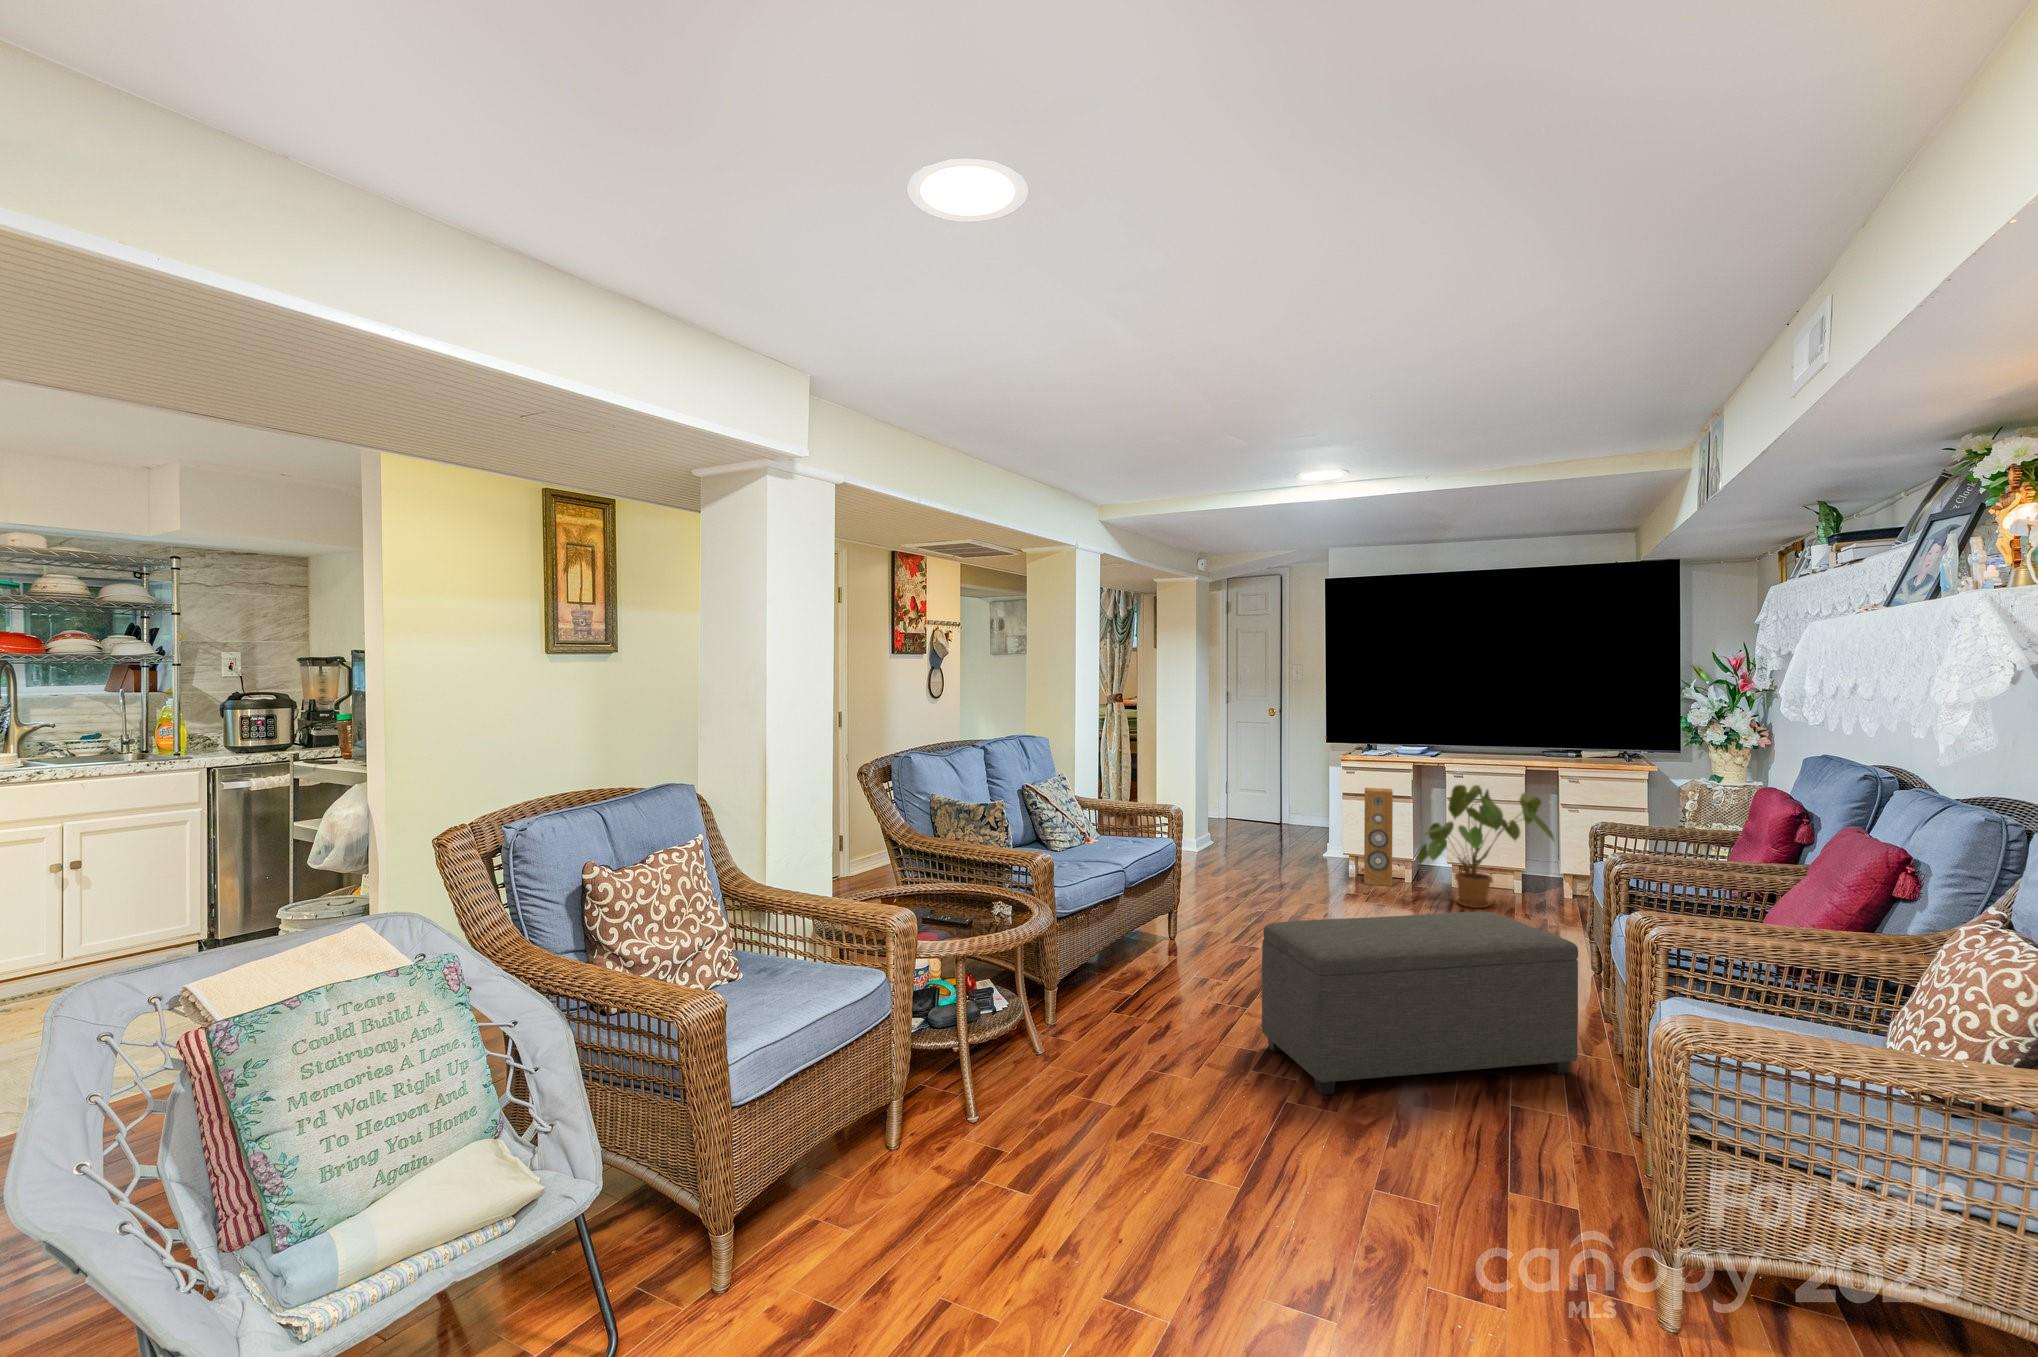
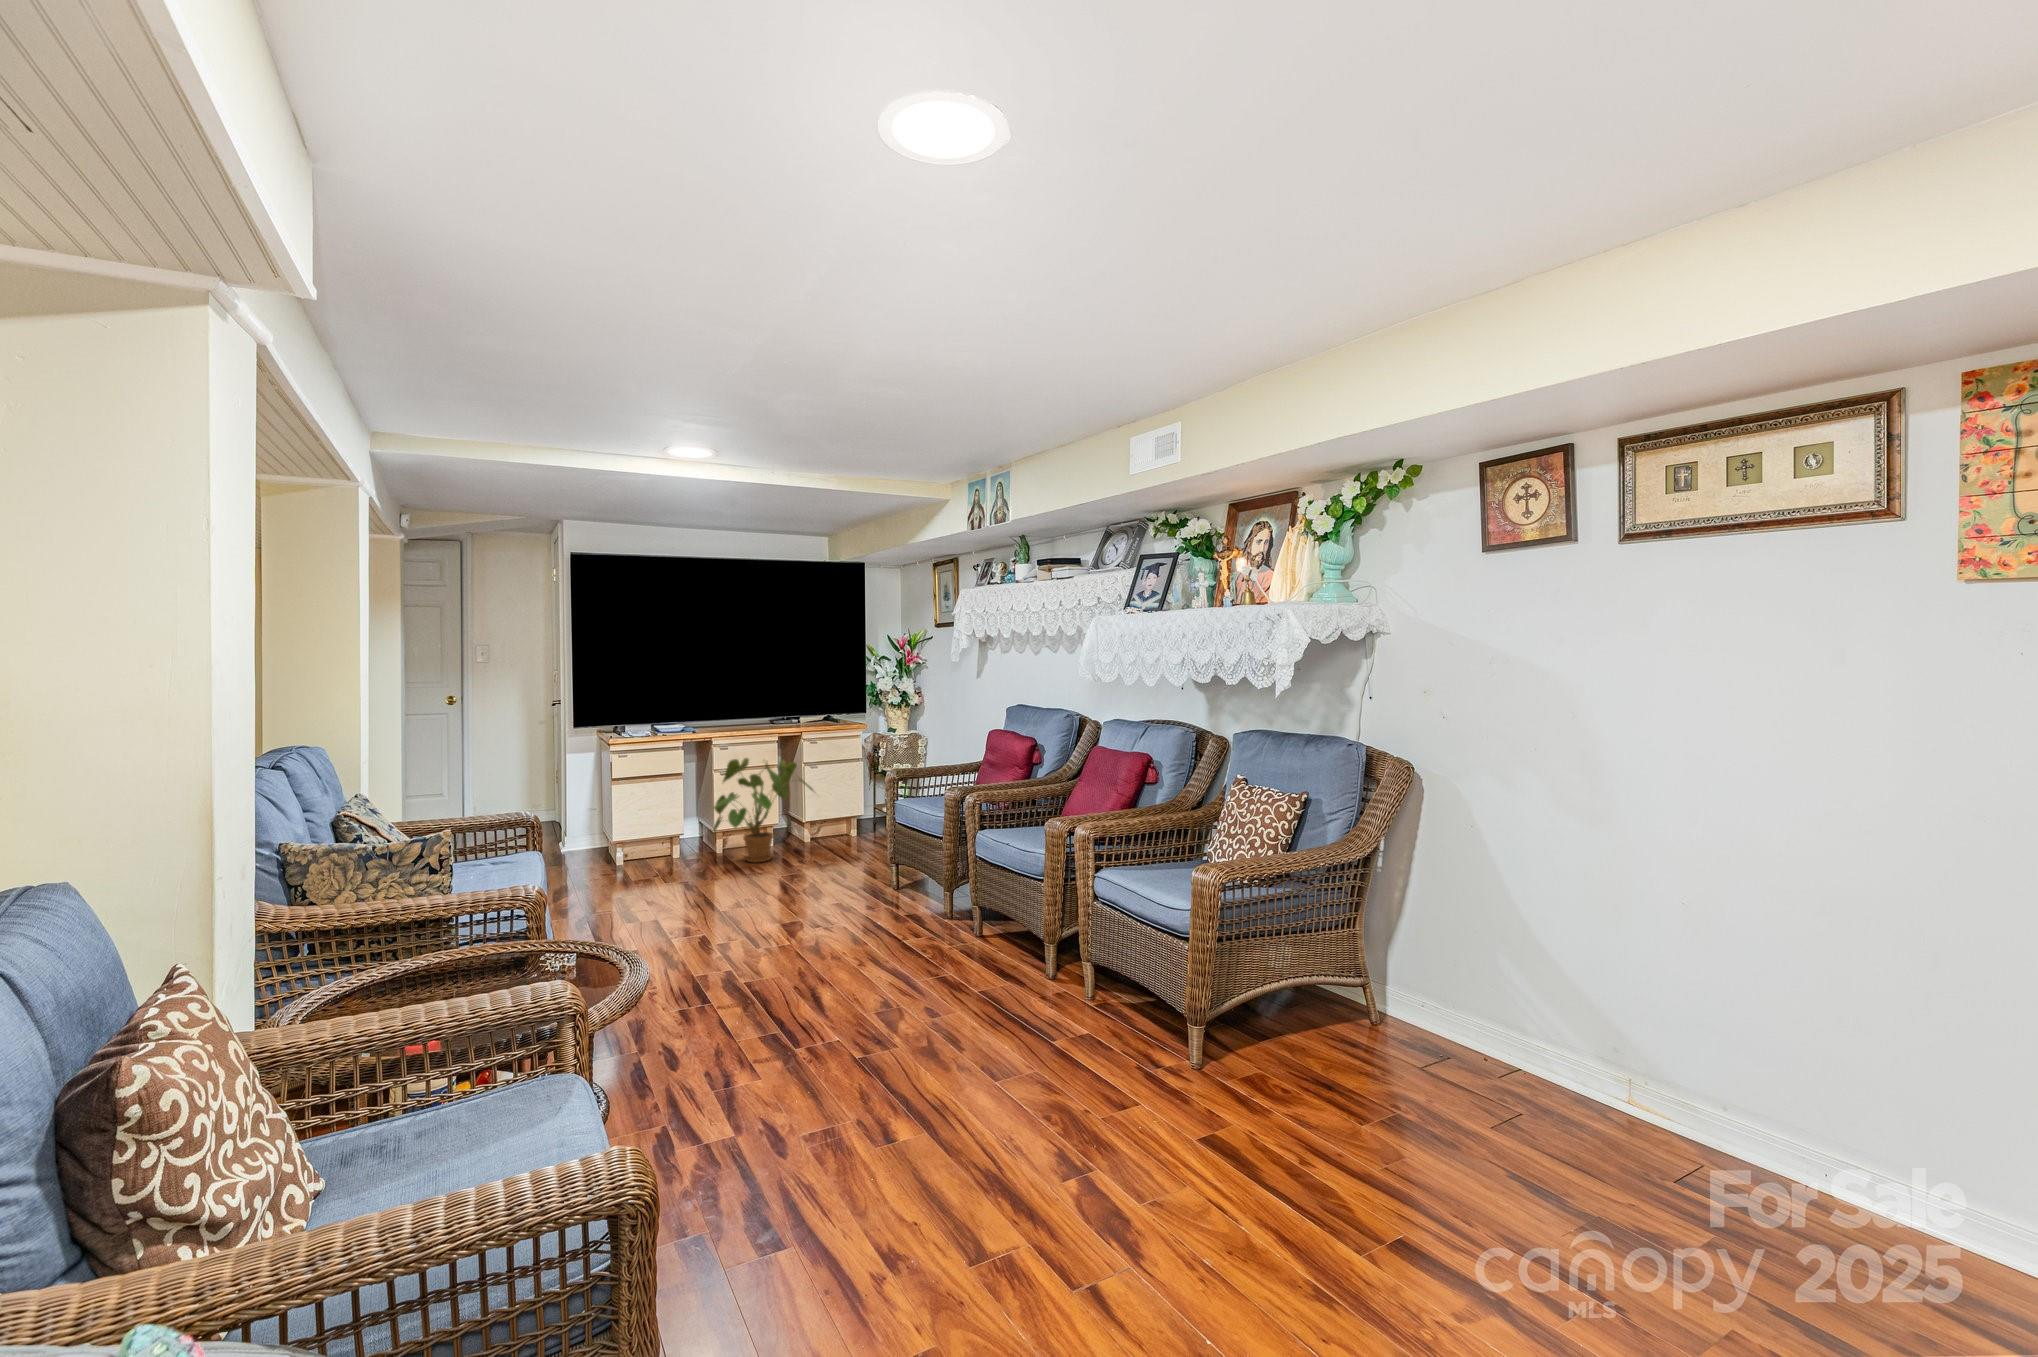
speaker: present [1364,788,1393,886] -> none [644,771,677,865]
ottoman: present [1262,912,1578,1095] -> none [776,850,979,1034]

